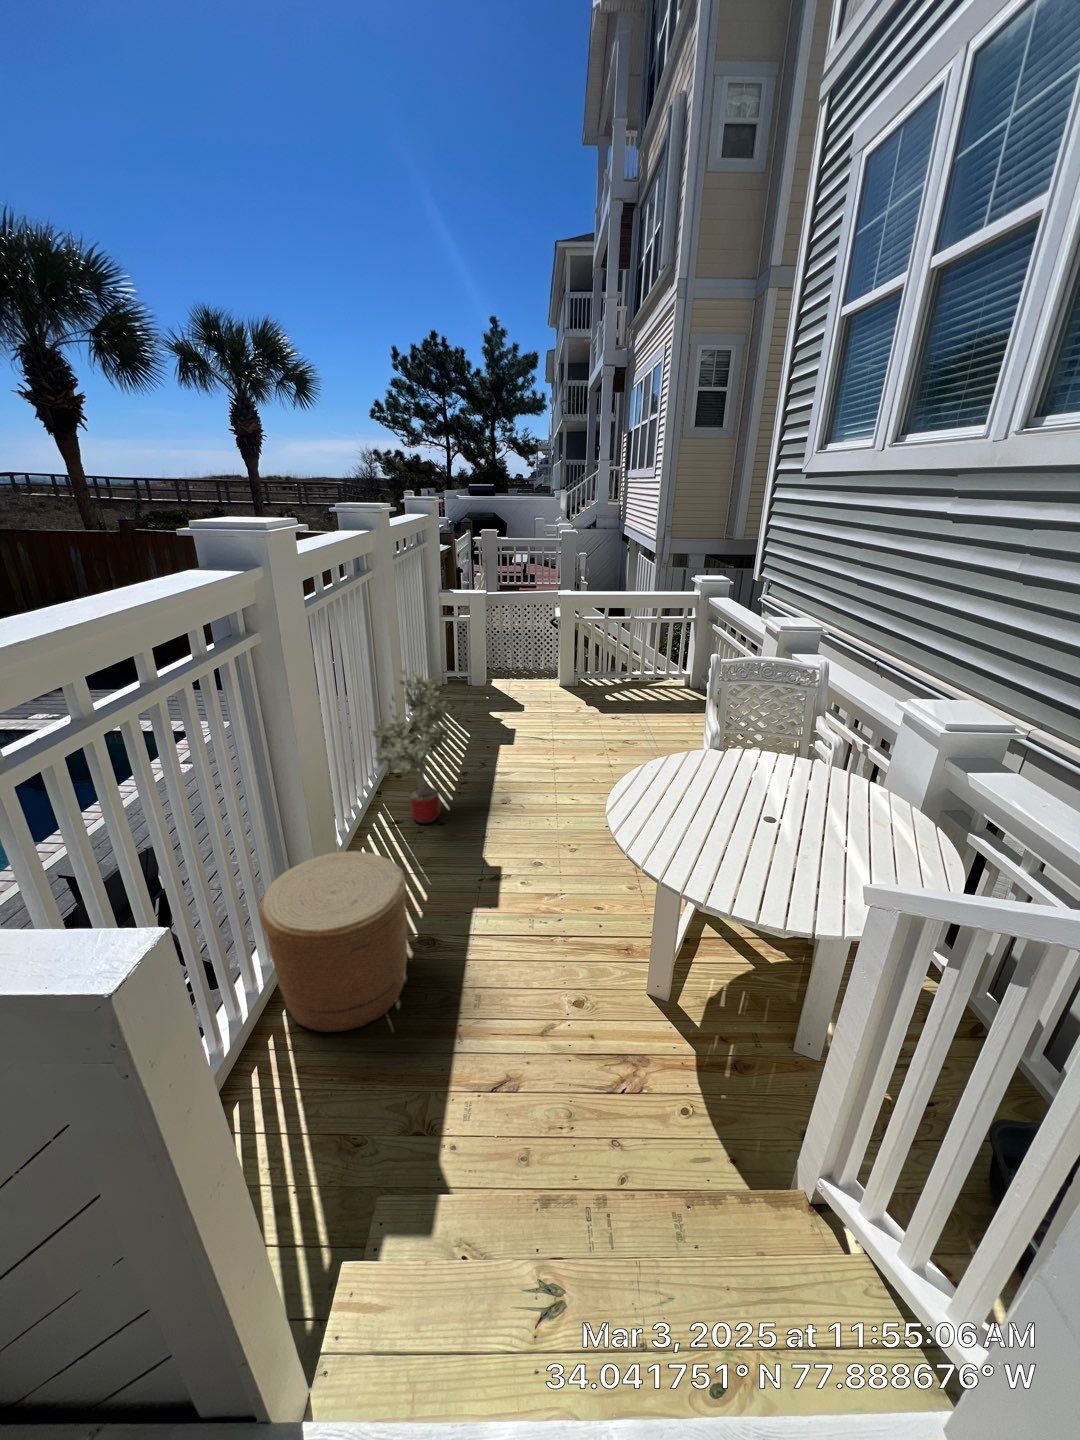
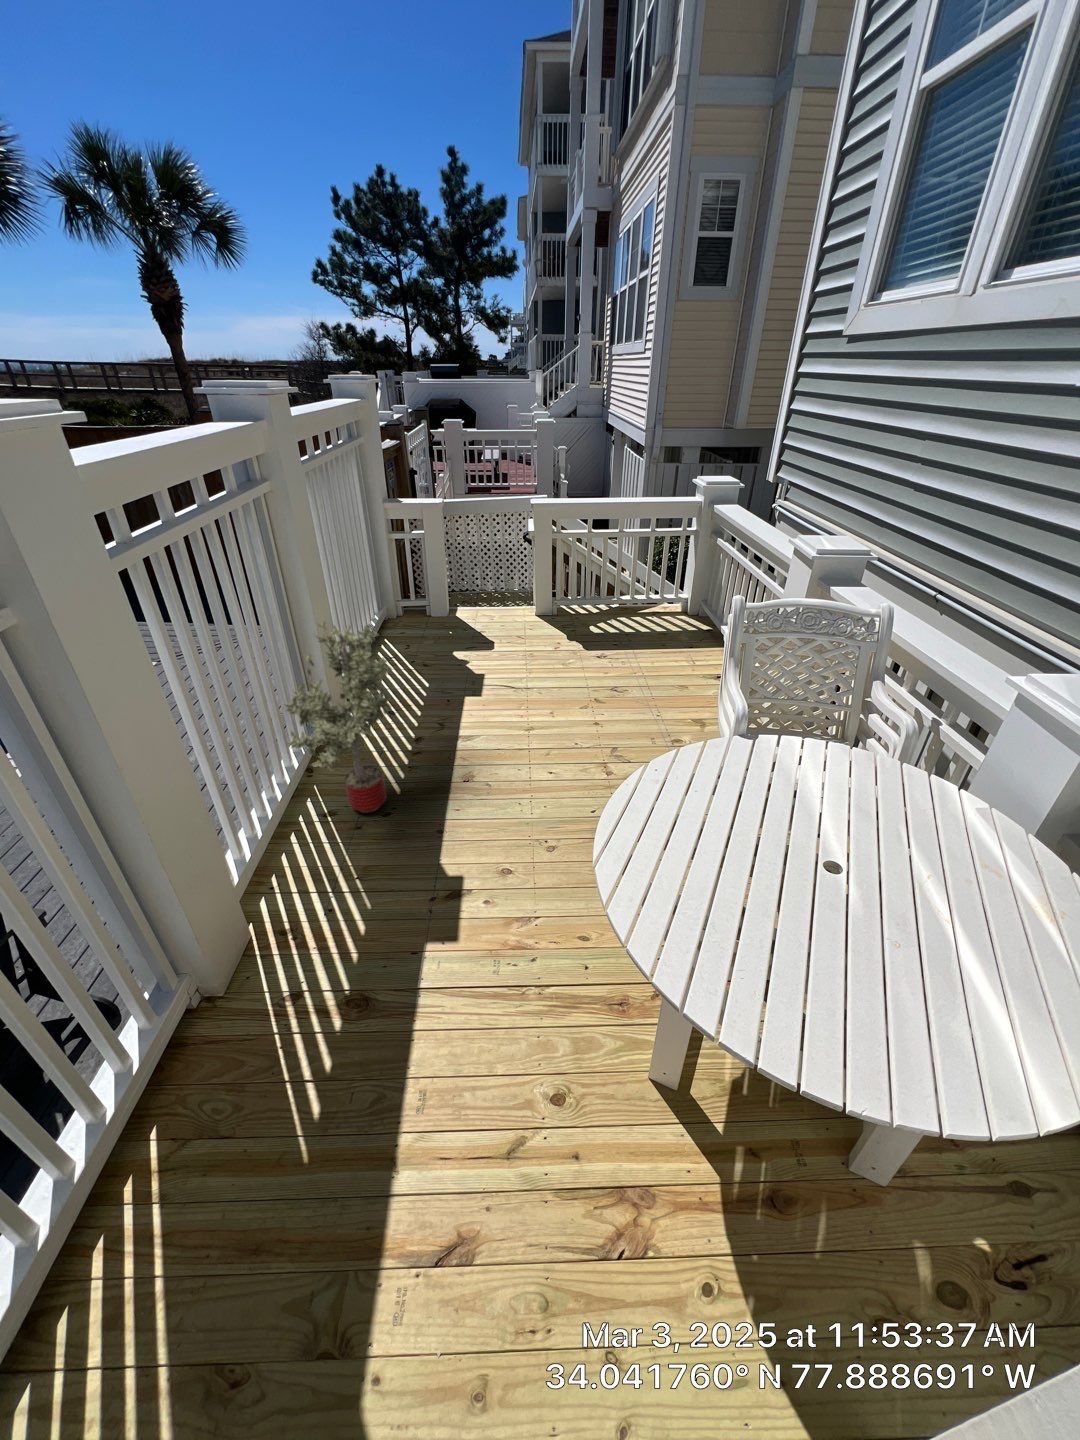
woven basket: present [260,851,407,1032] -> none [83,912,328,1174]

